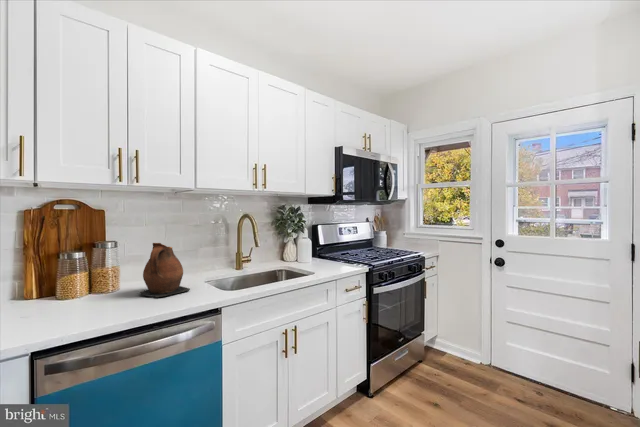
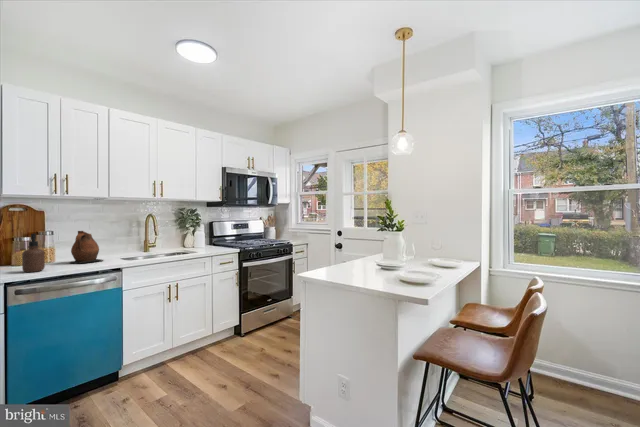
soap dispenser: none [65,252,102,324] -> present [22,234,45,272]

